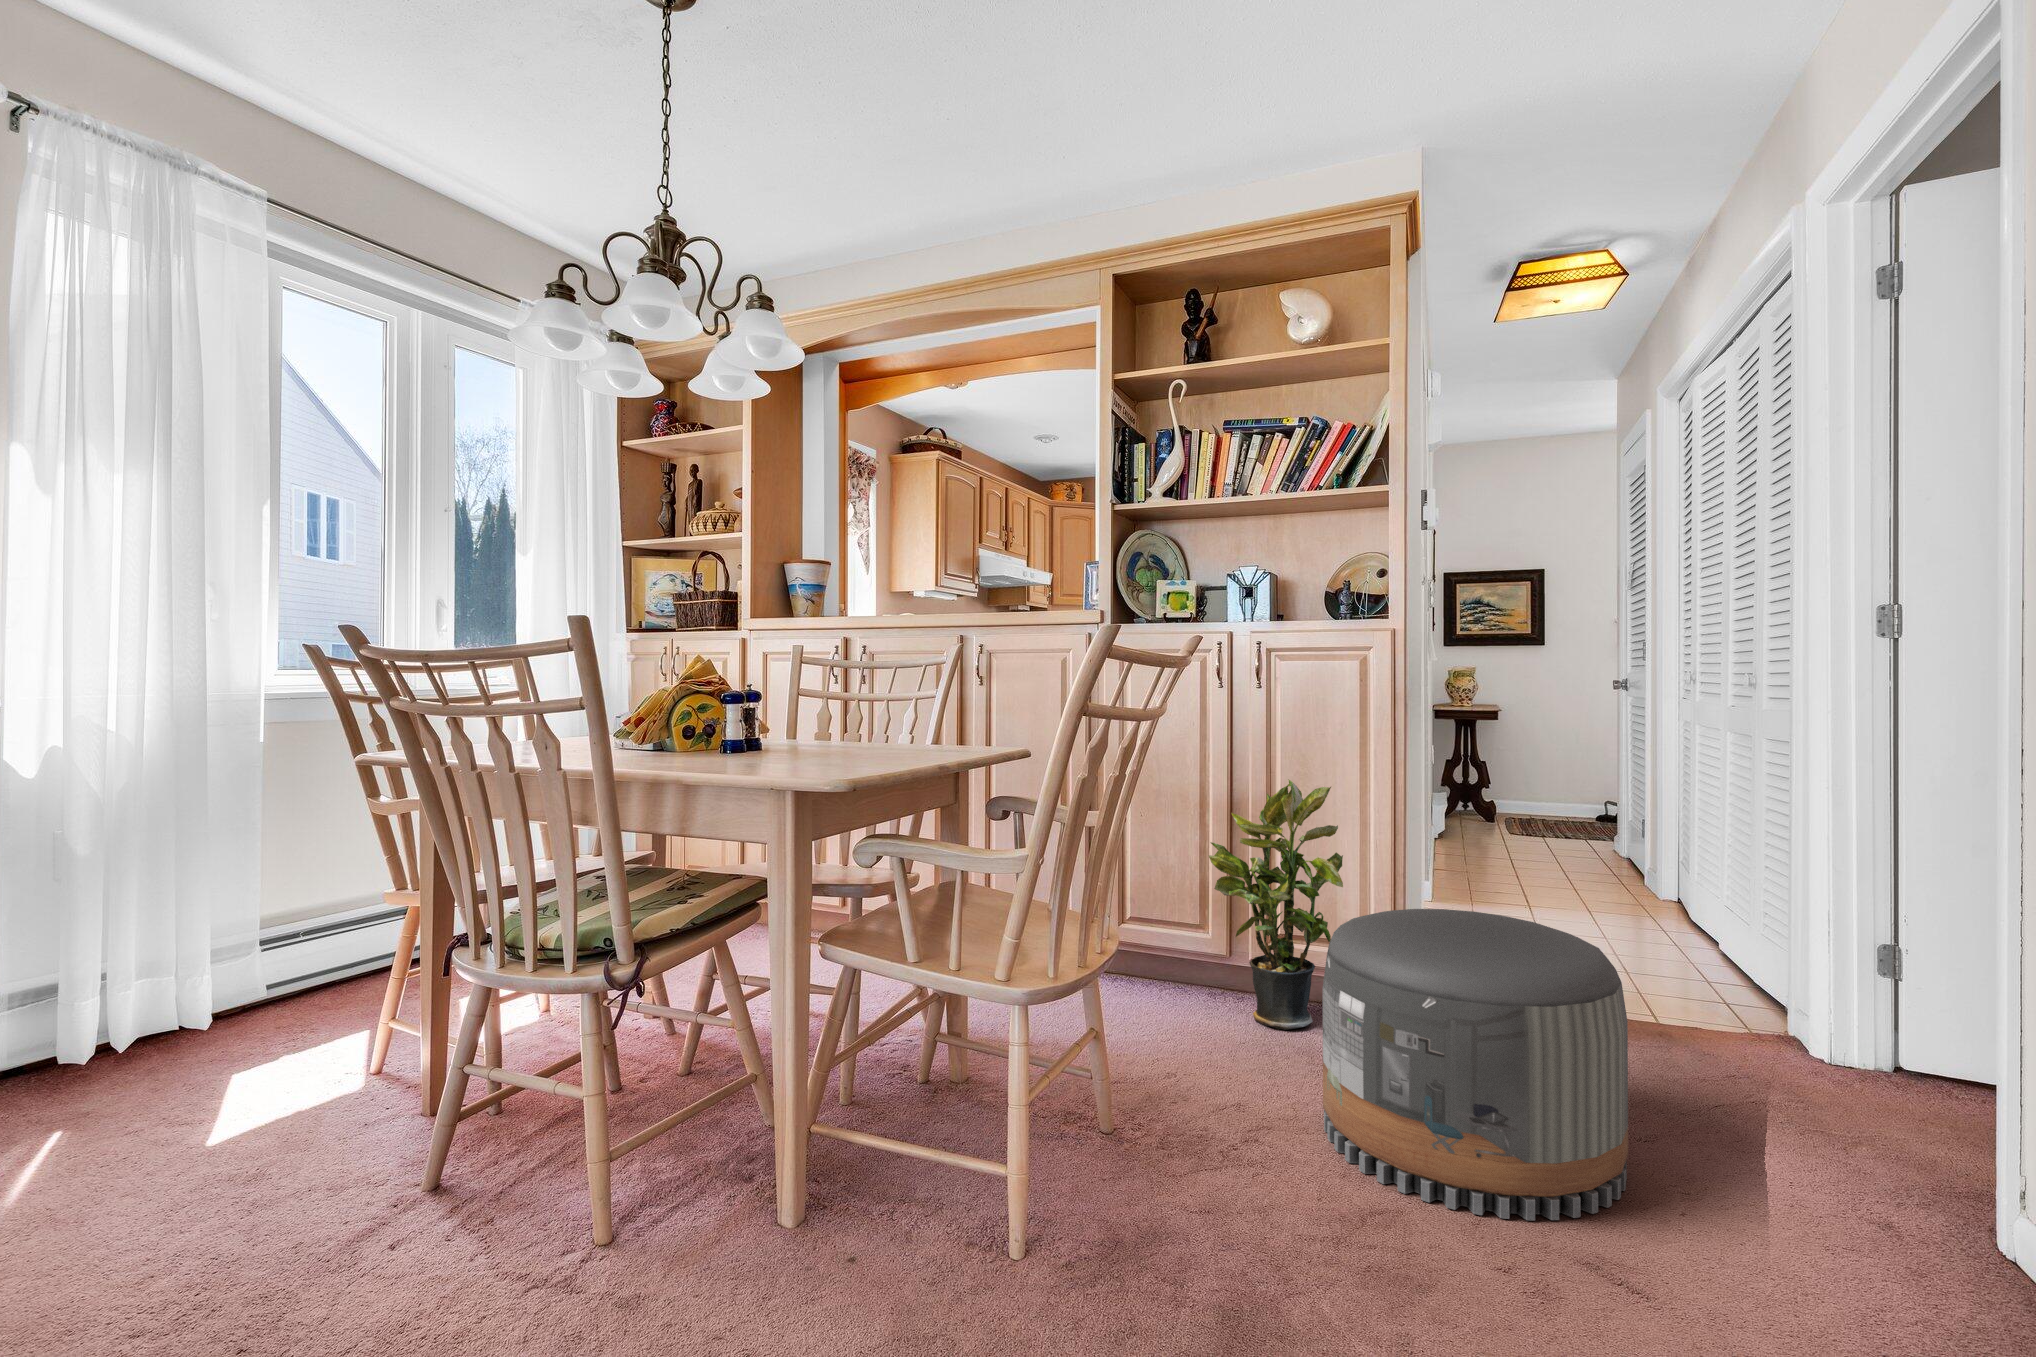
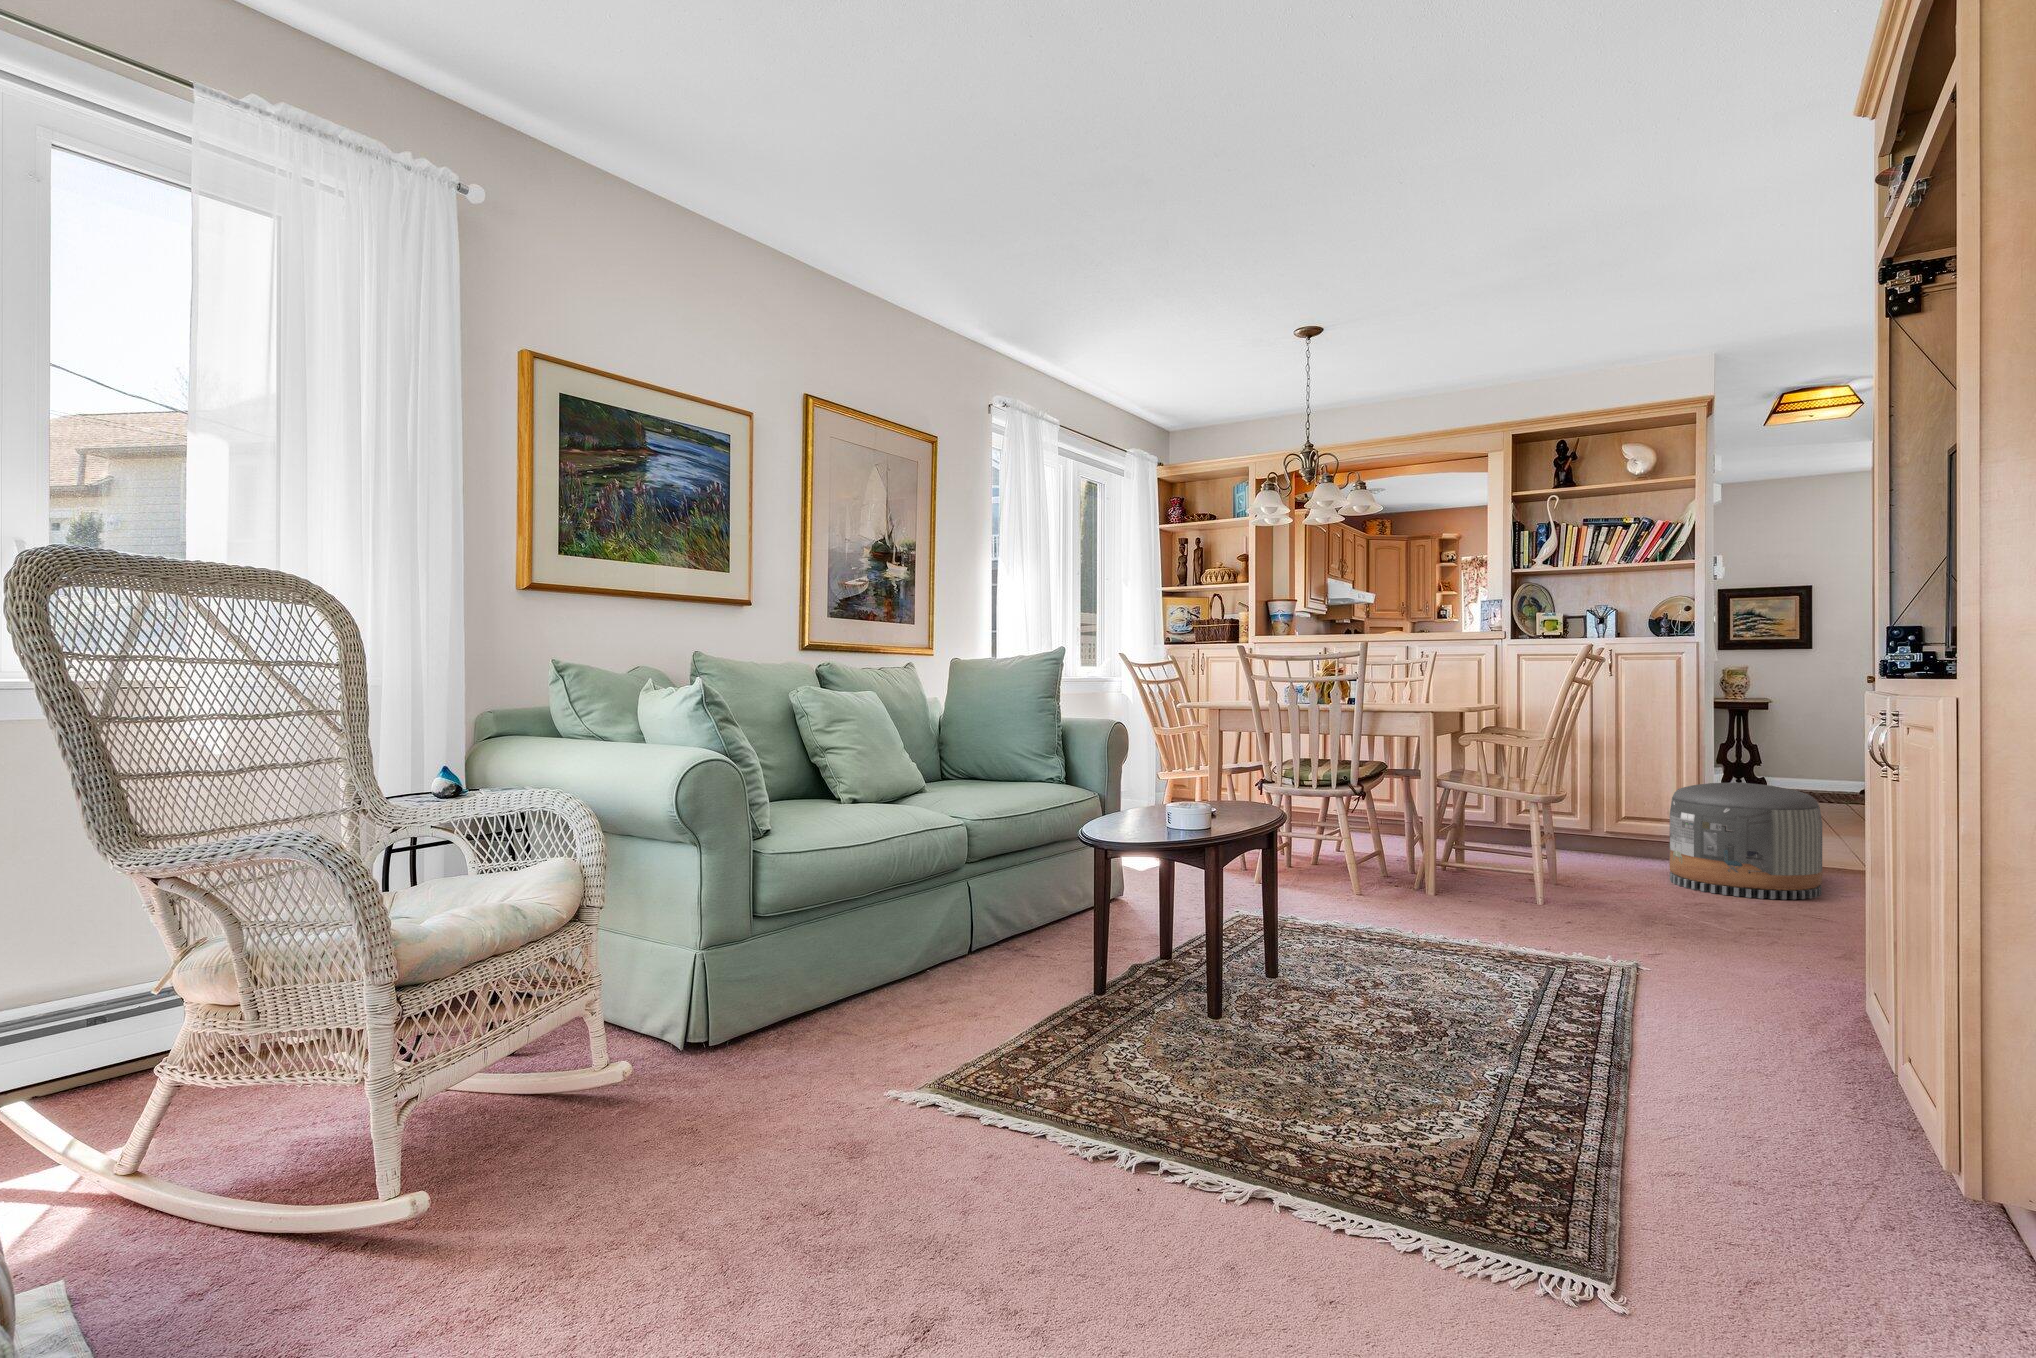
potted plant: present [1209,779,1343,1030] -> none [1589,728,1671,860]

